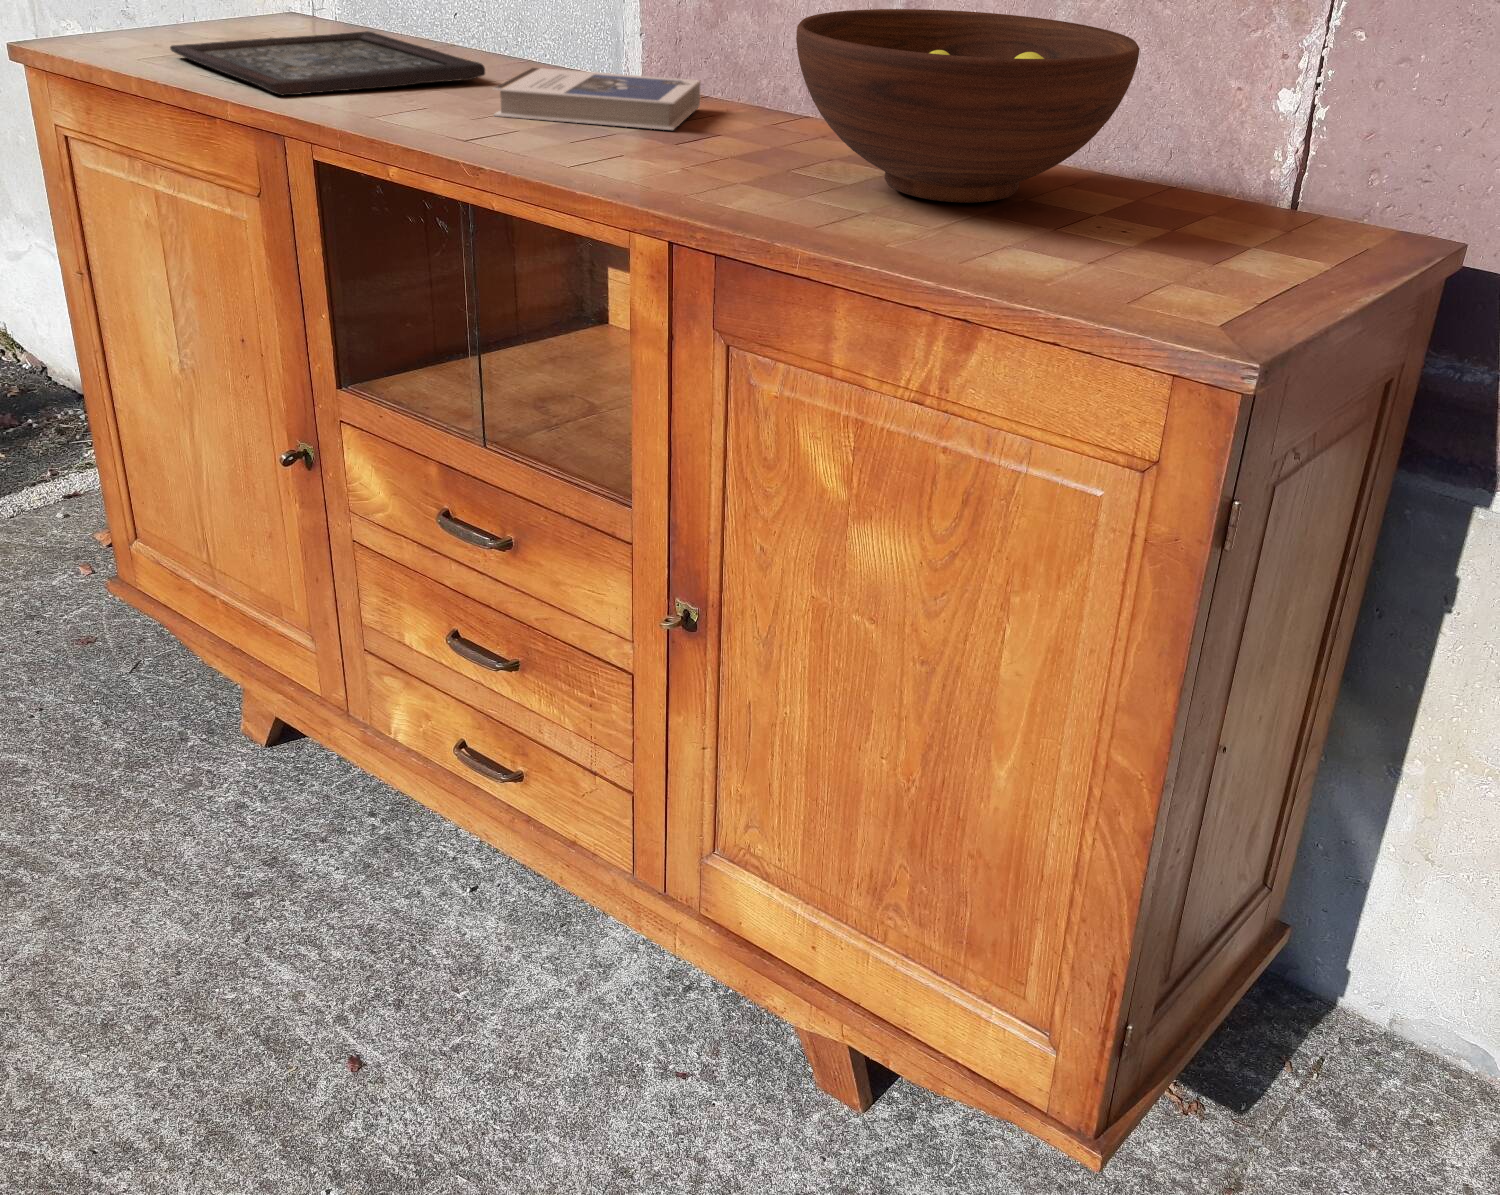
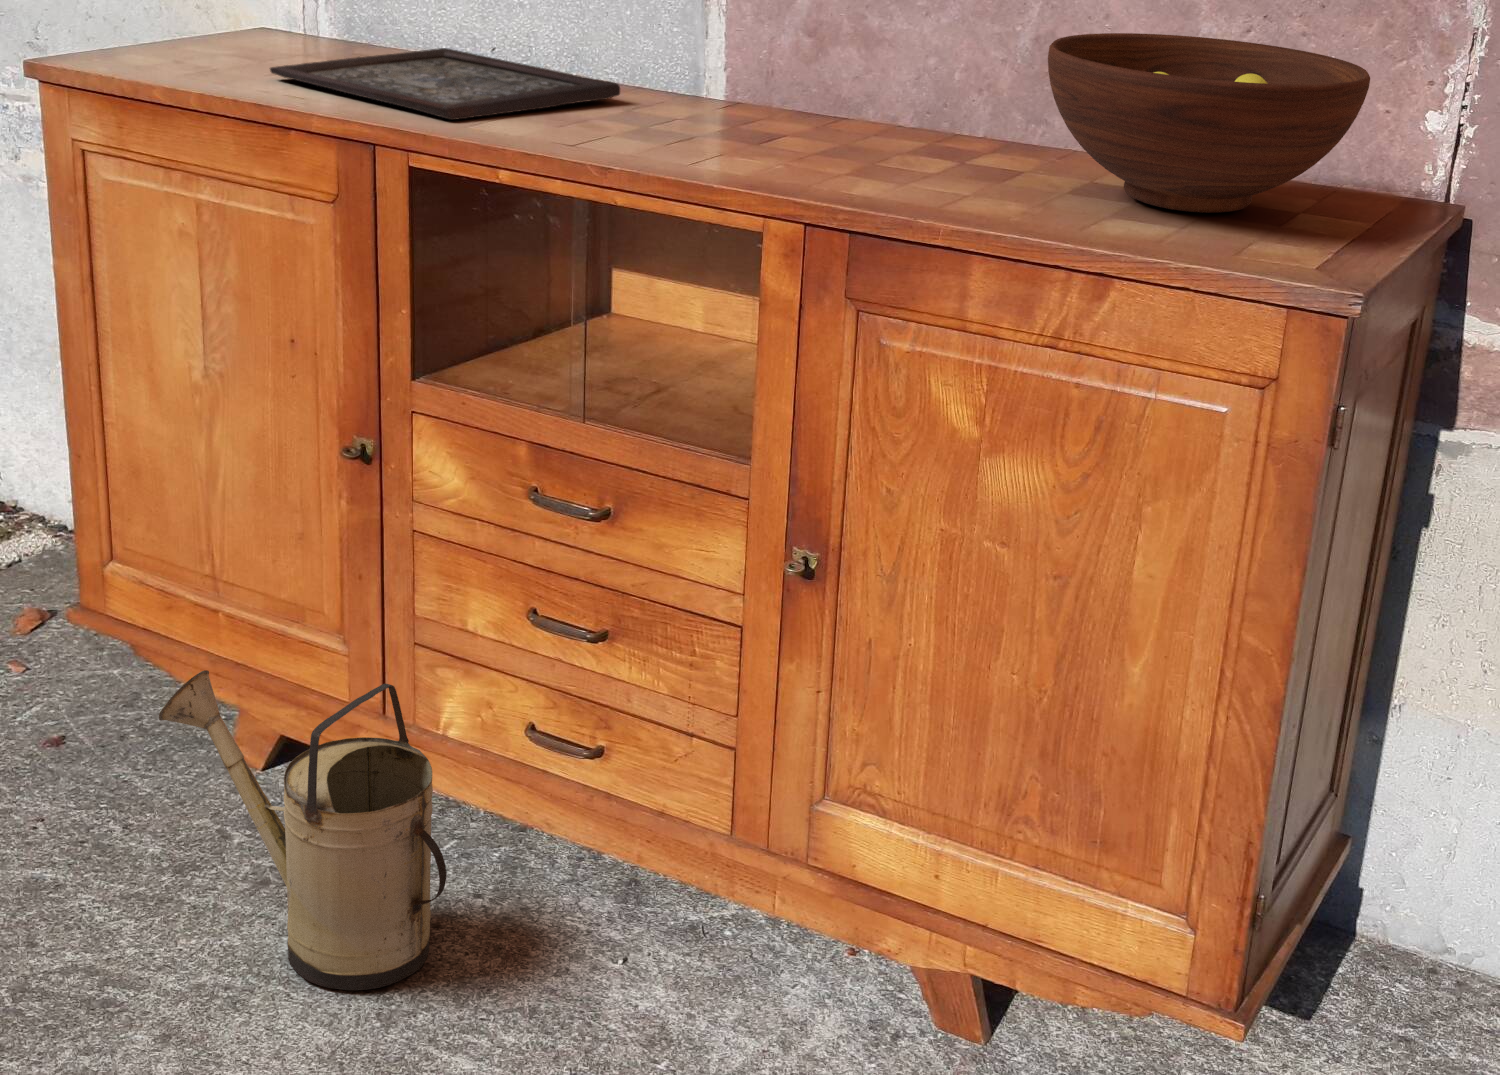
hardback book: present [493,68,701,130] -> none [681,87,870,149]
watering can: none [77,598,309,893] -> present [159,670,446,990]

